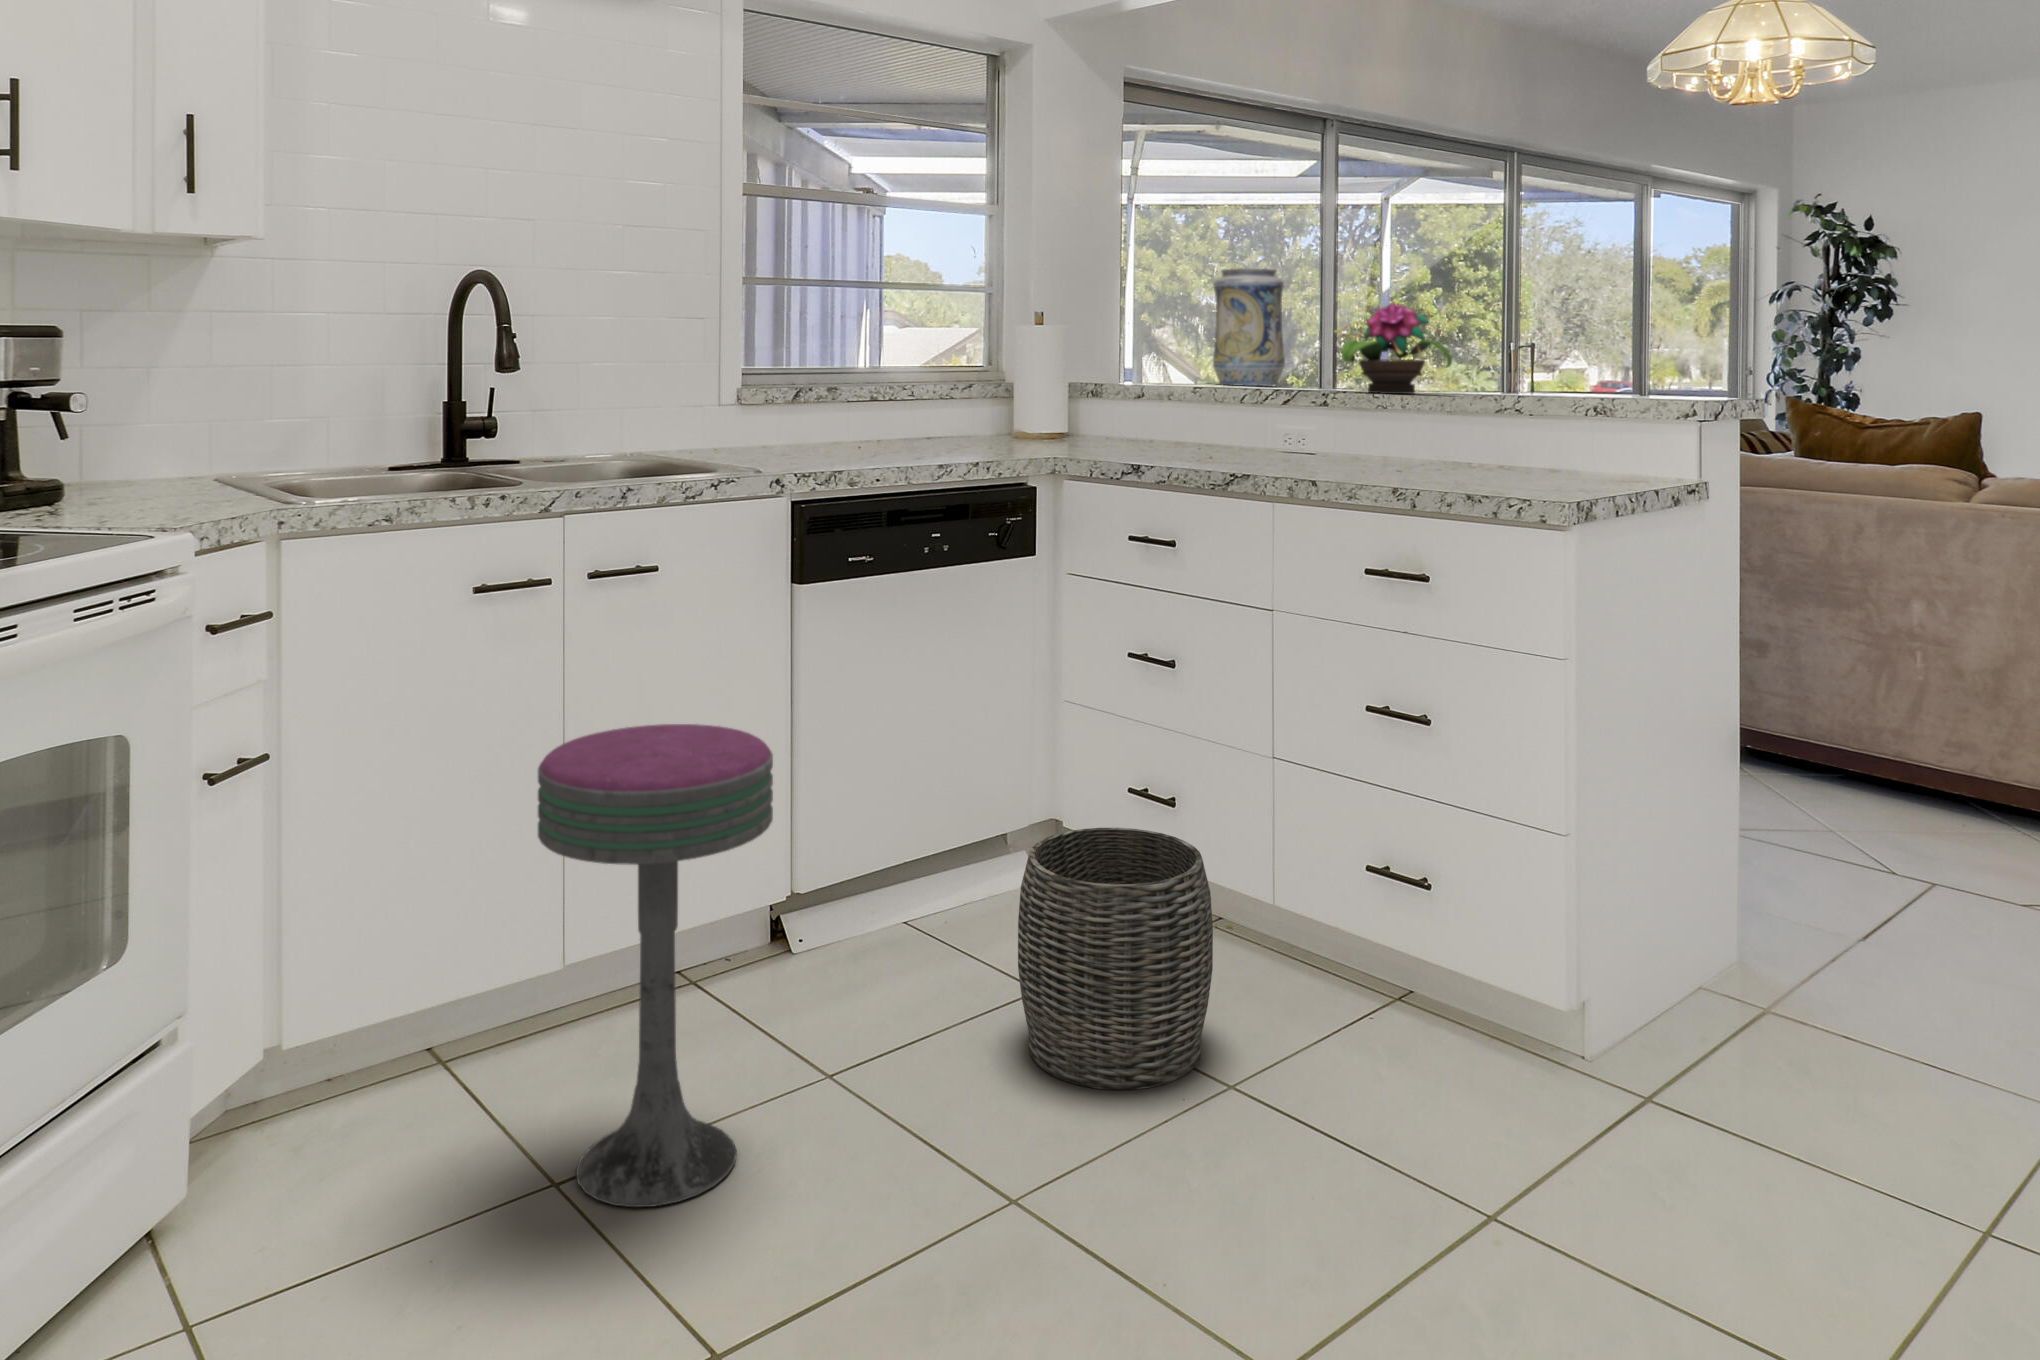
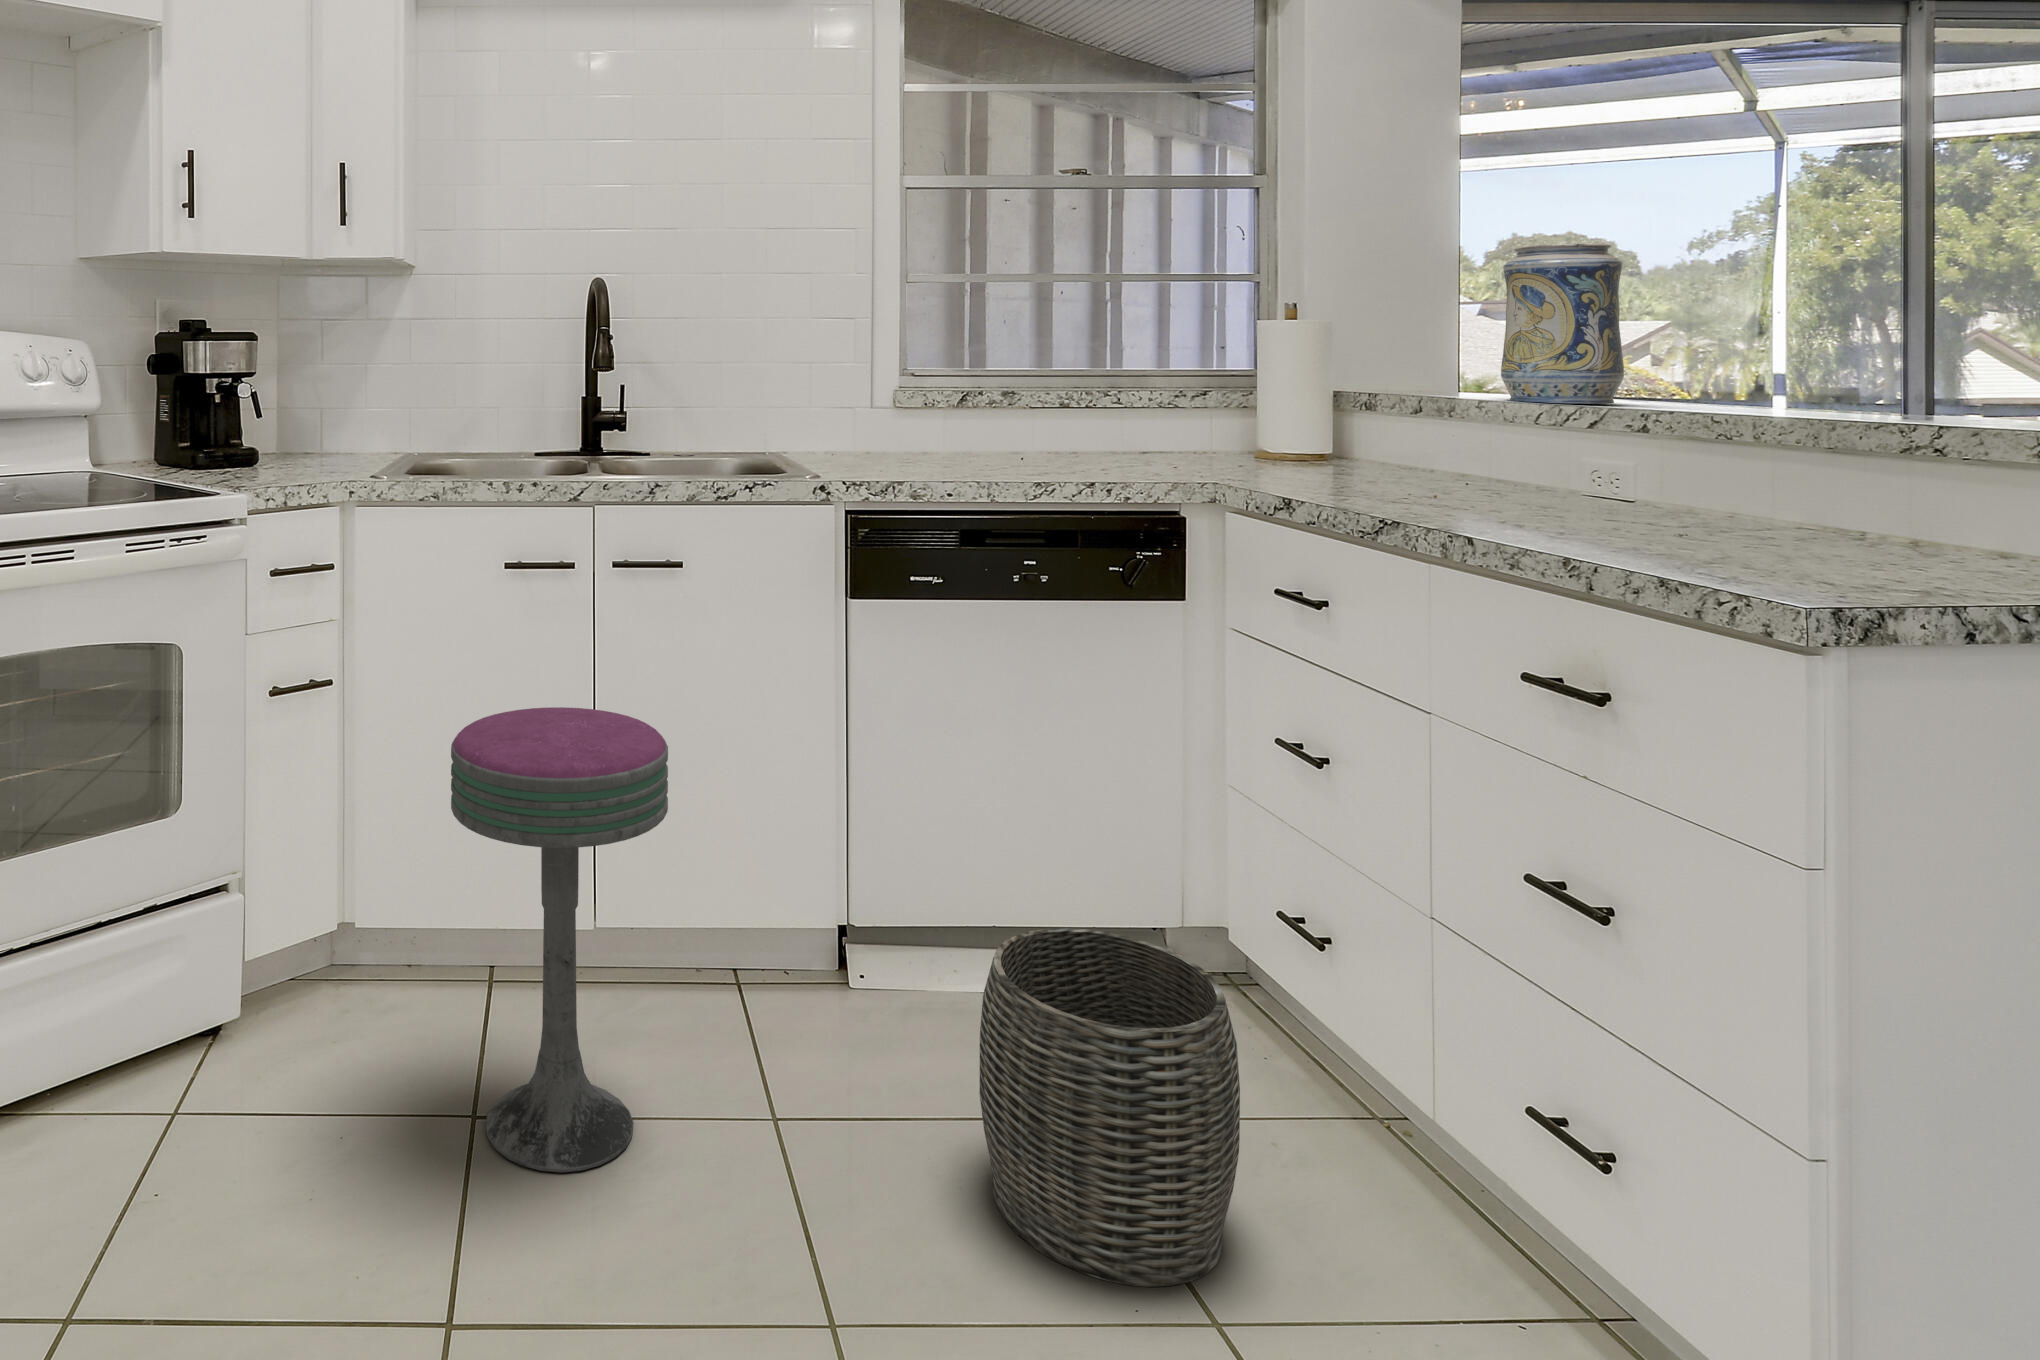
potted flower: present [1335,303,1452,394] -> none [1649,285,1881,423]

